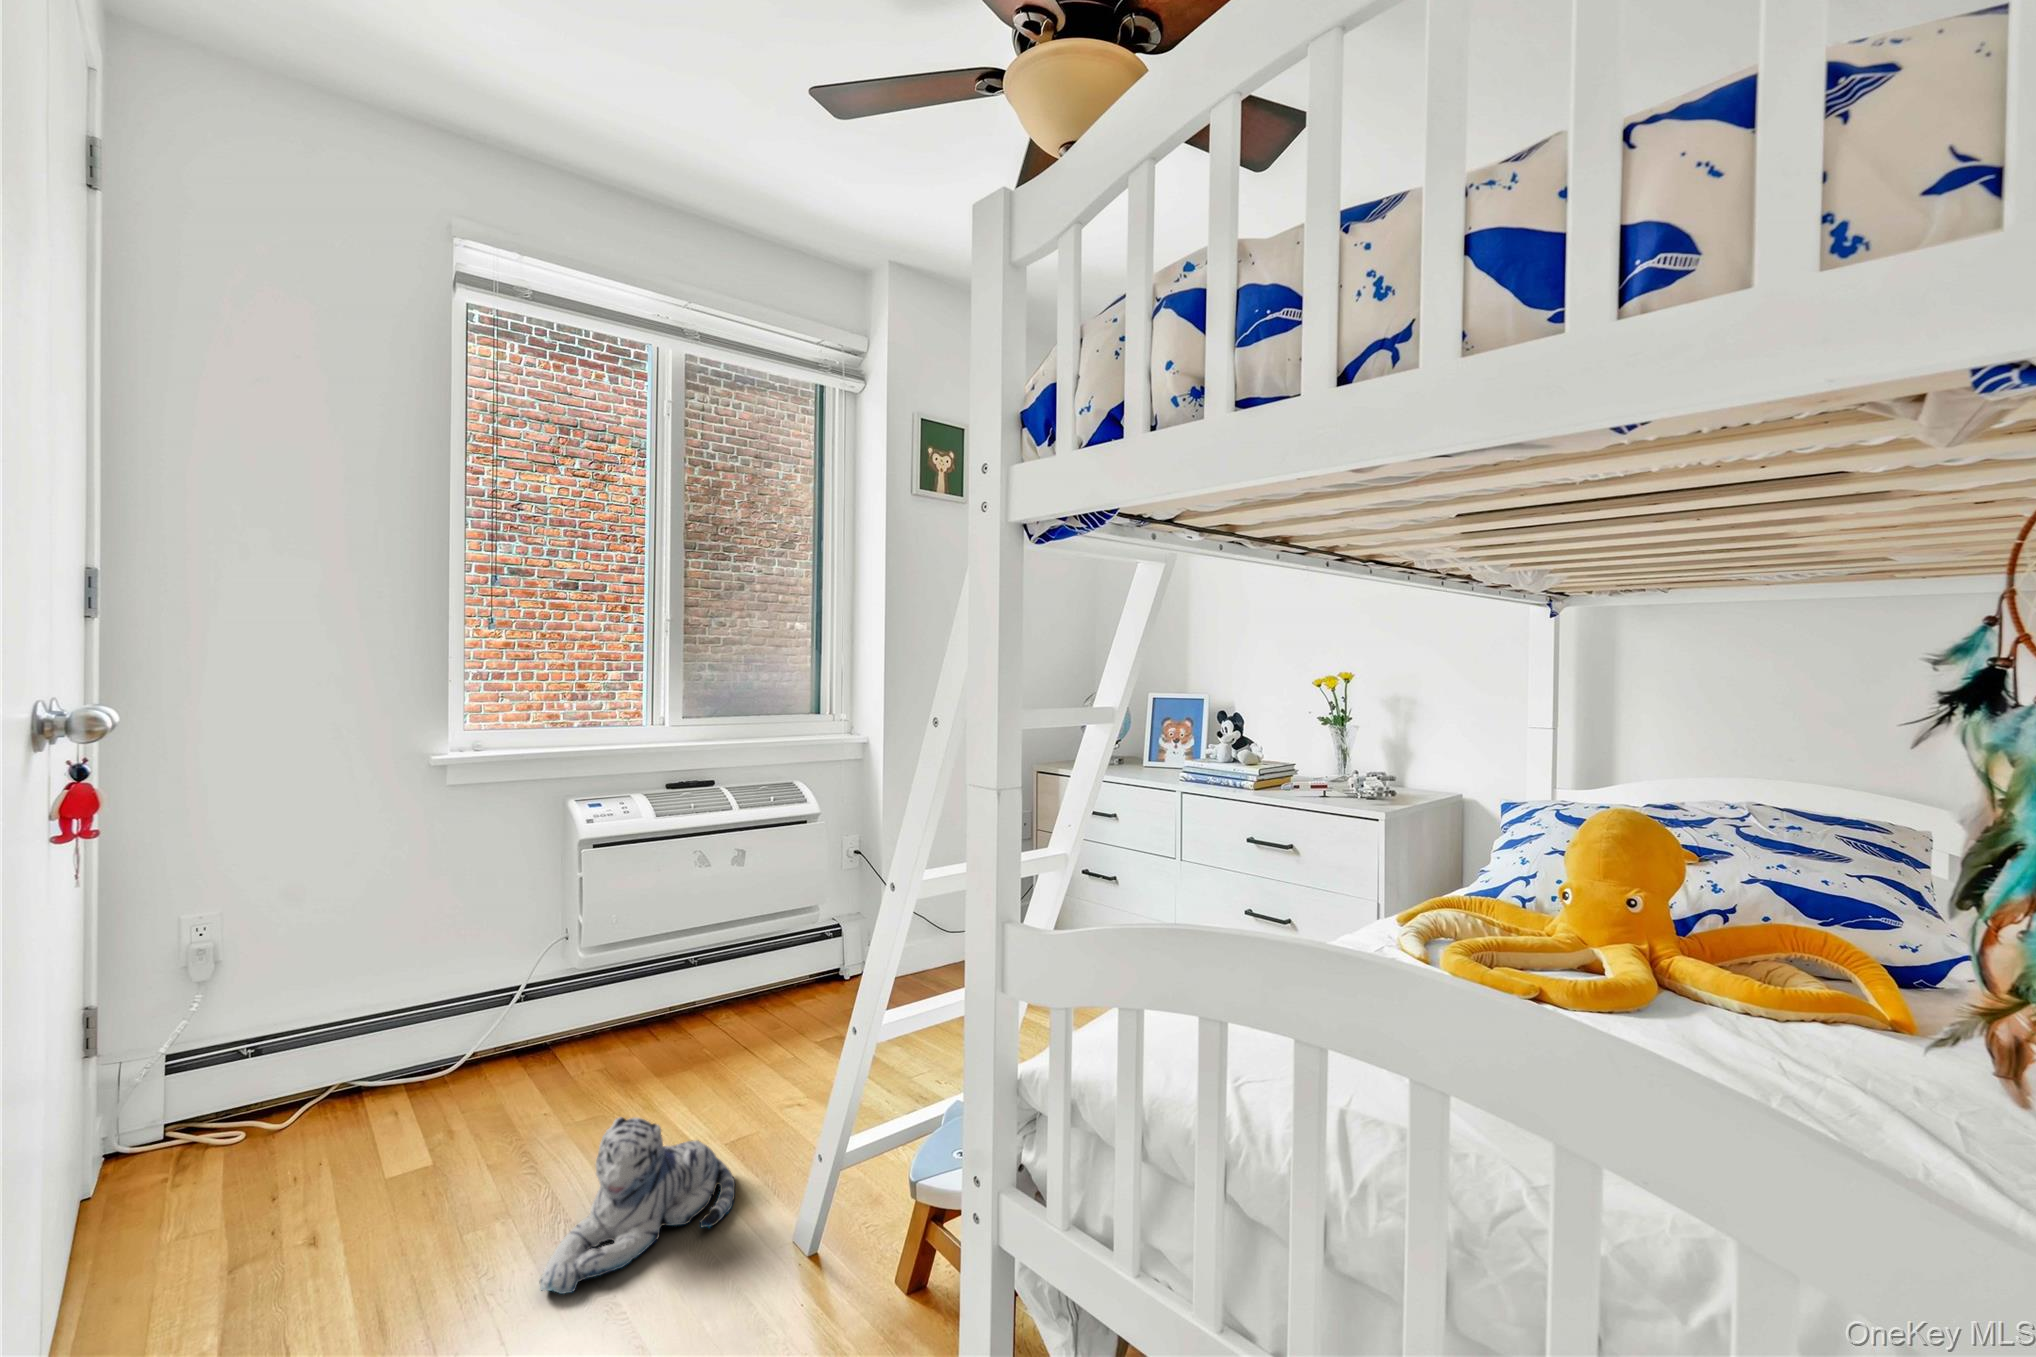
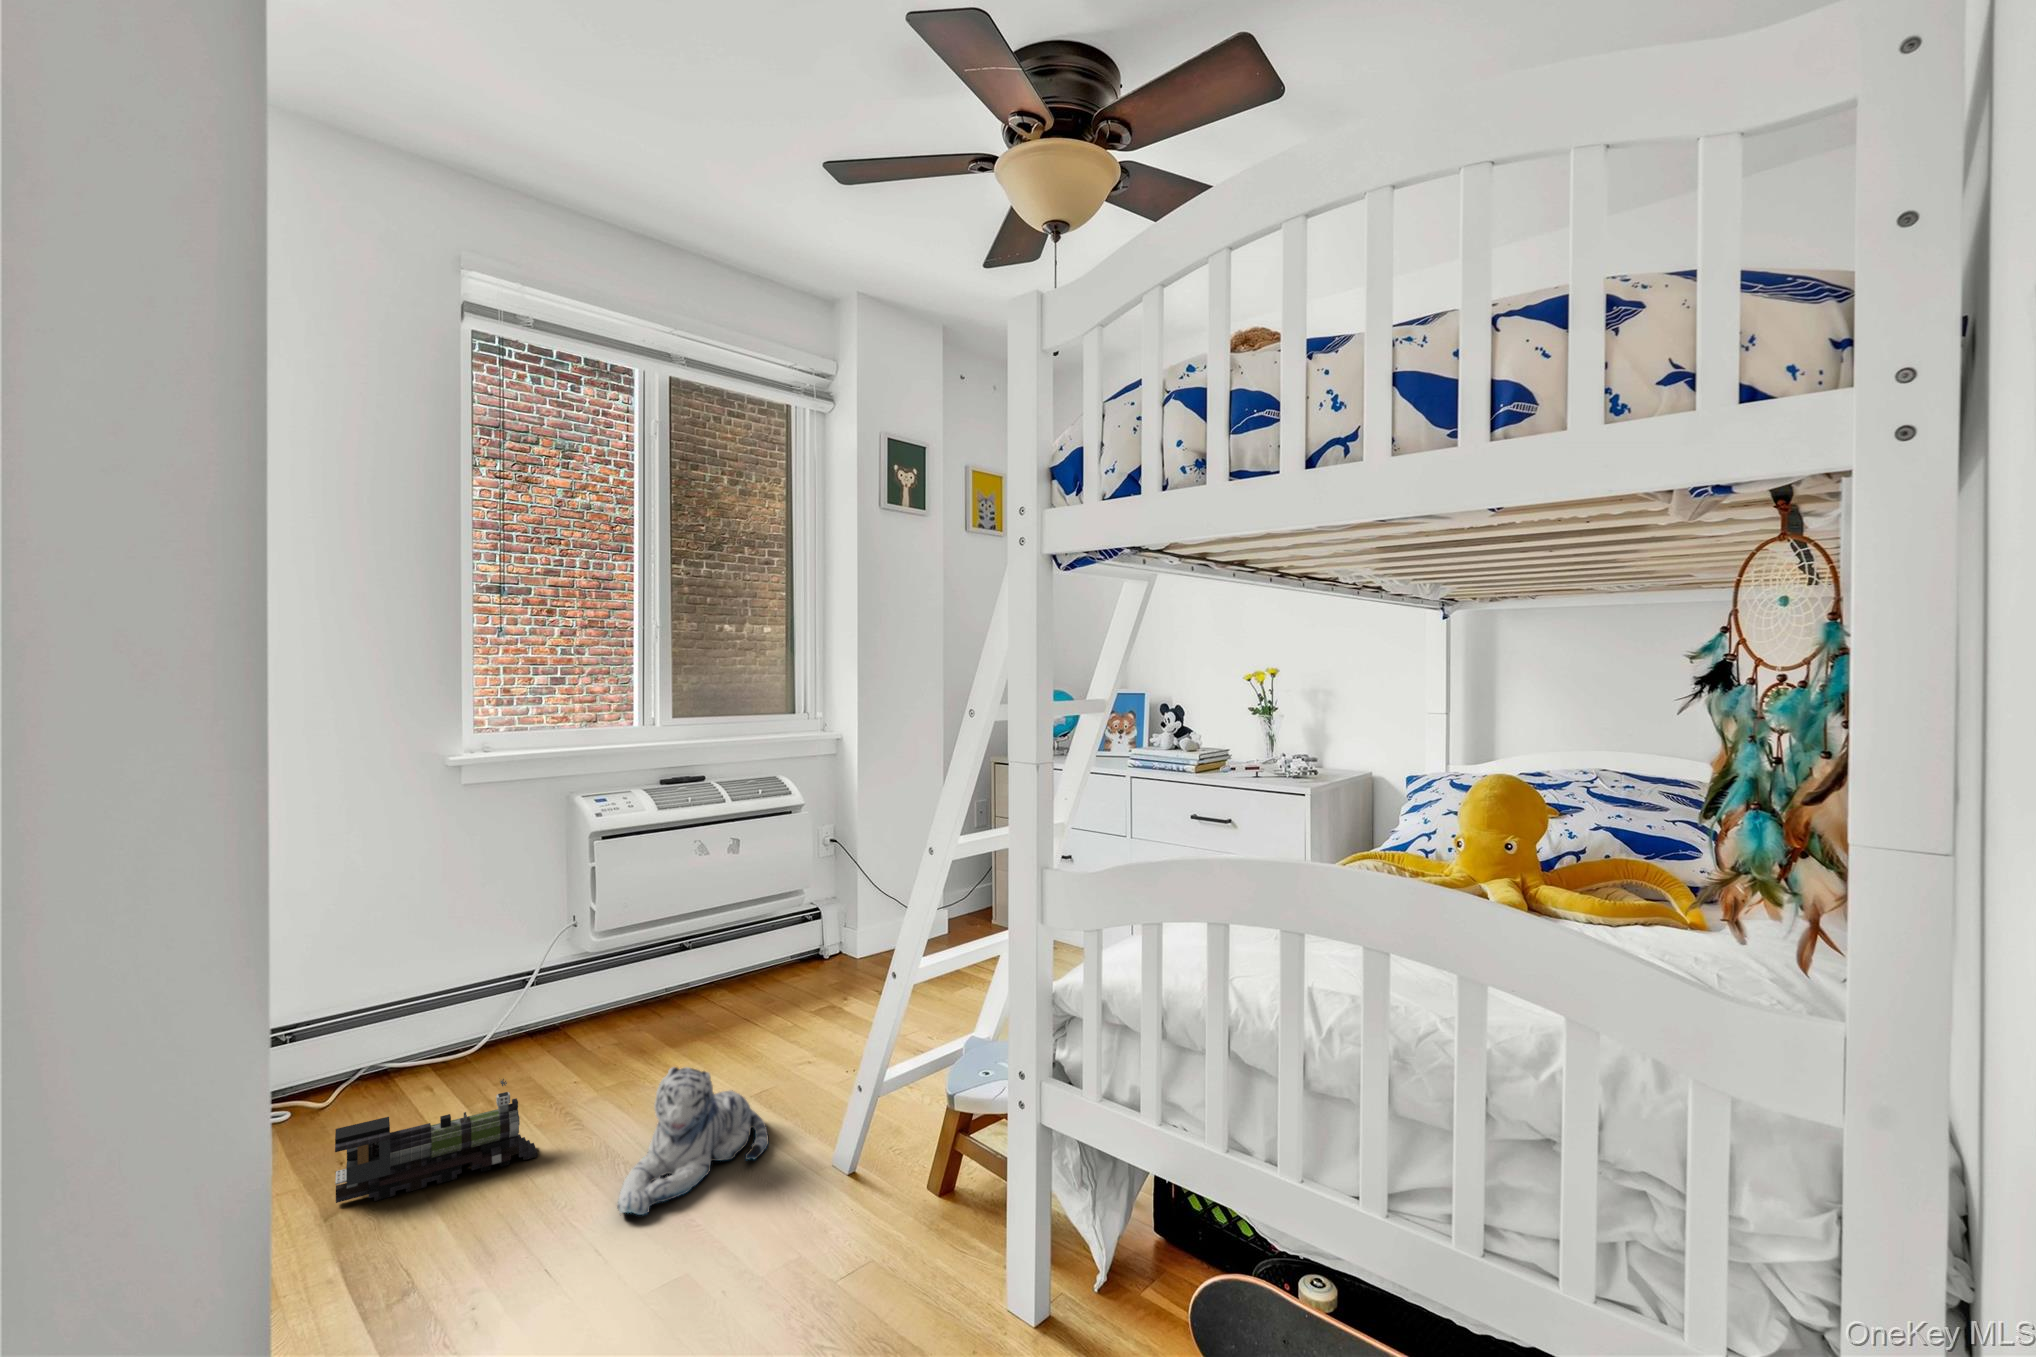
toy train: none [247,1114,482,1250] -> present [335,1079,538,1203]

